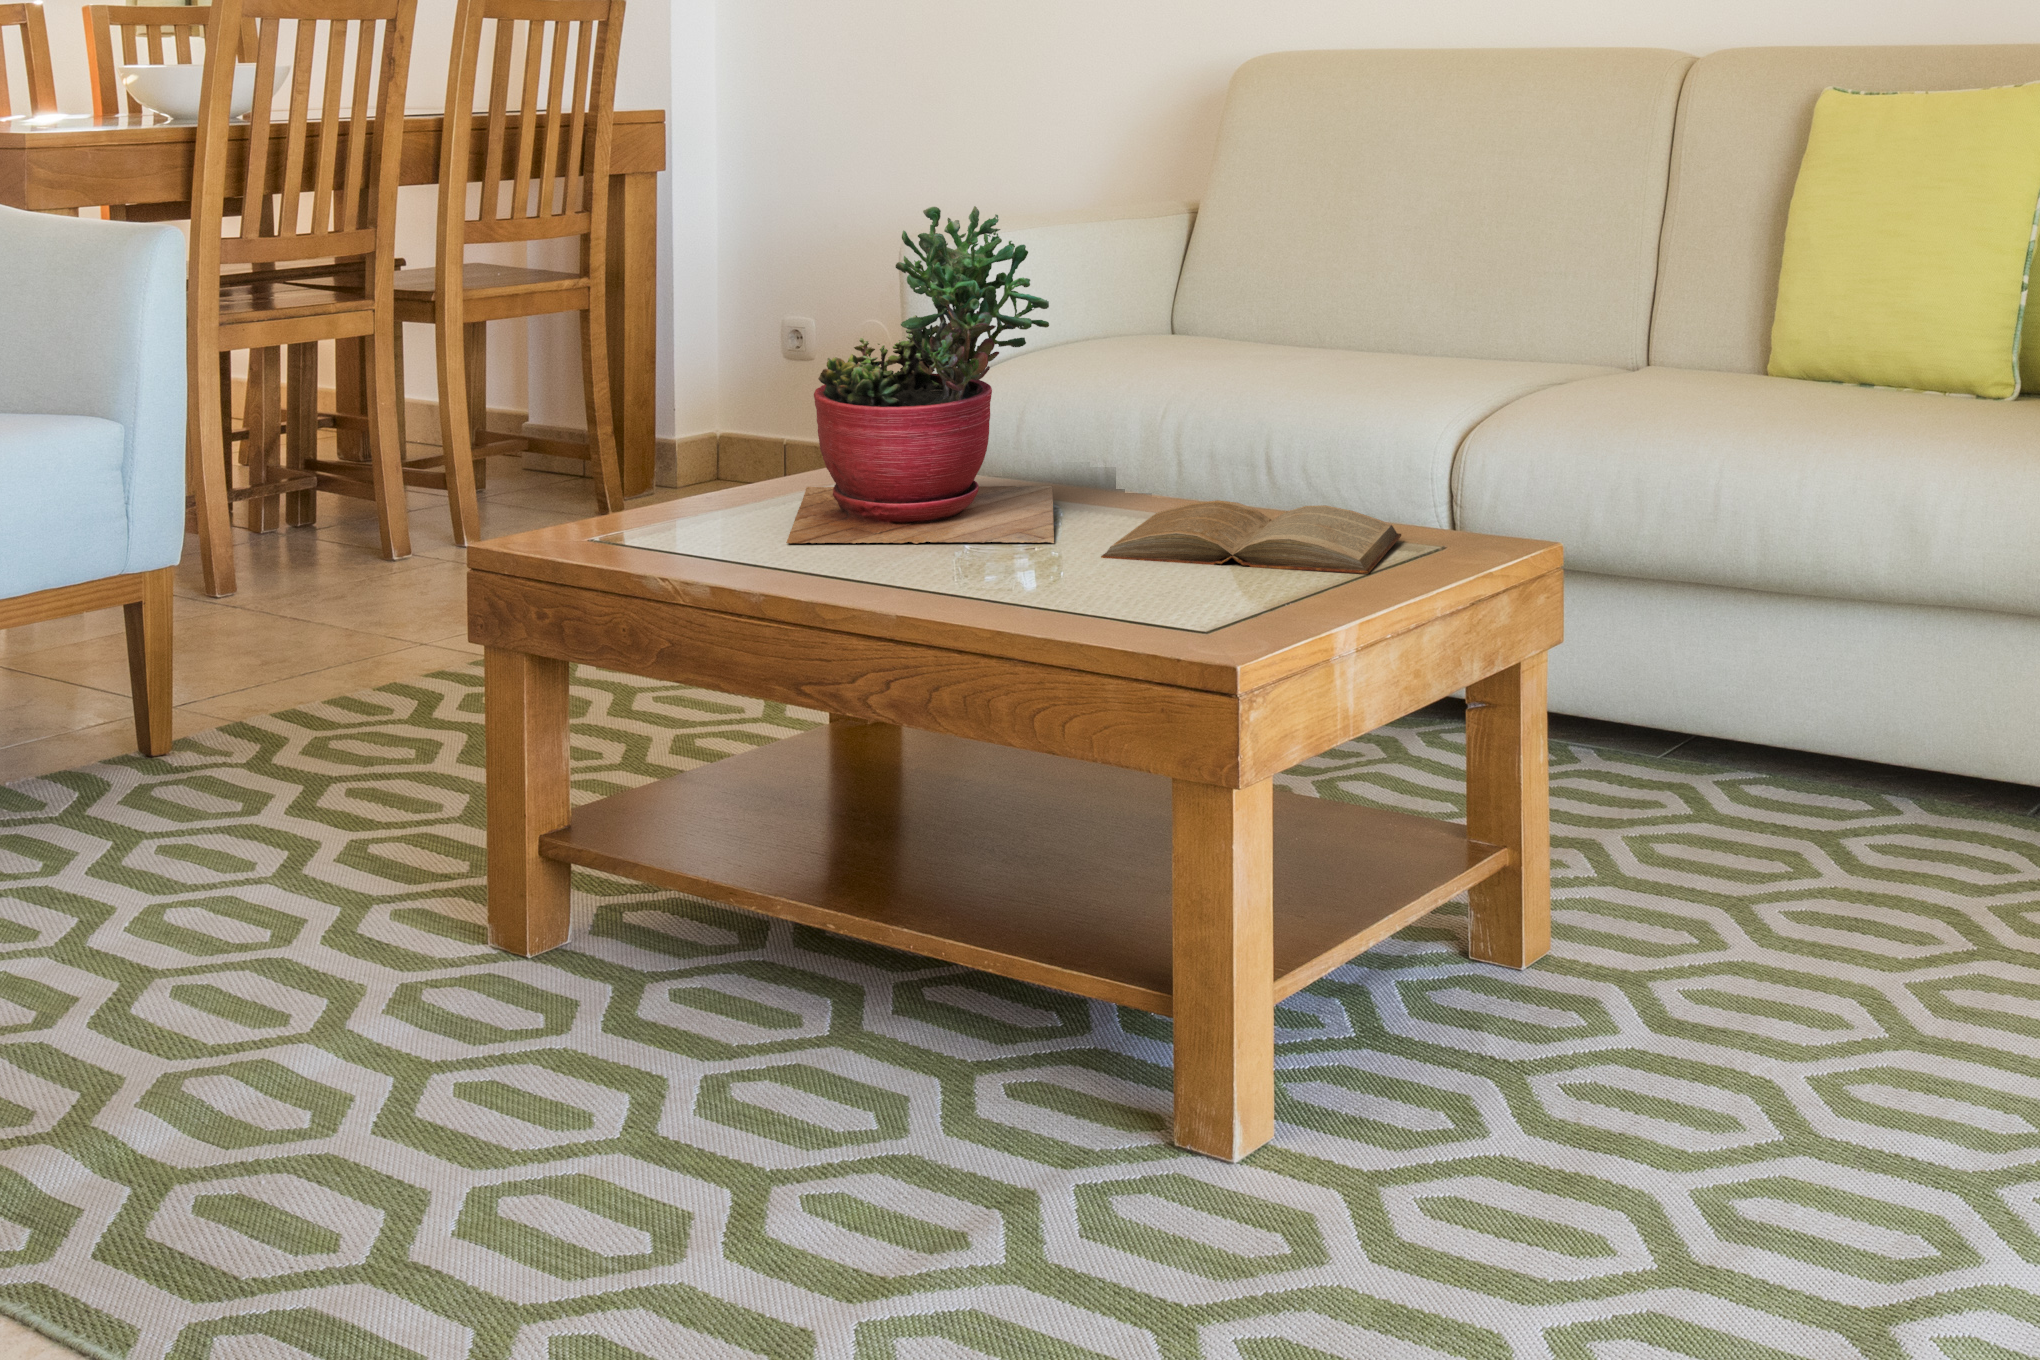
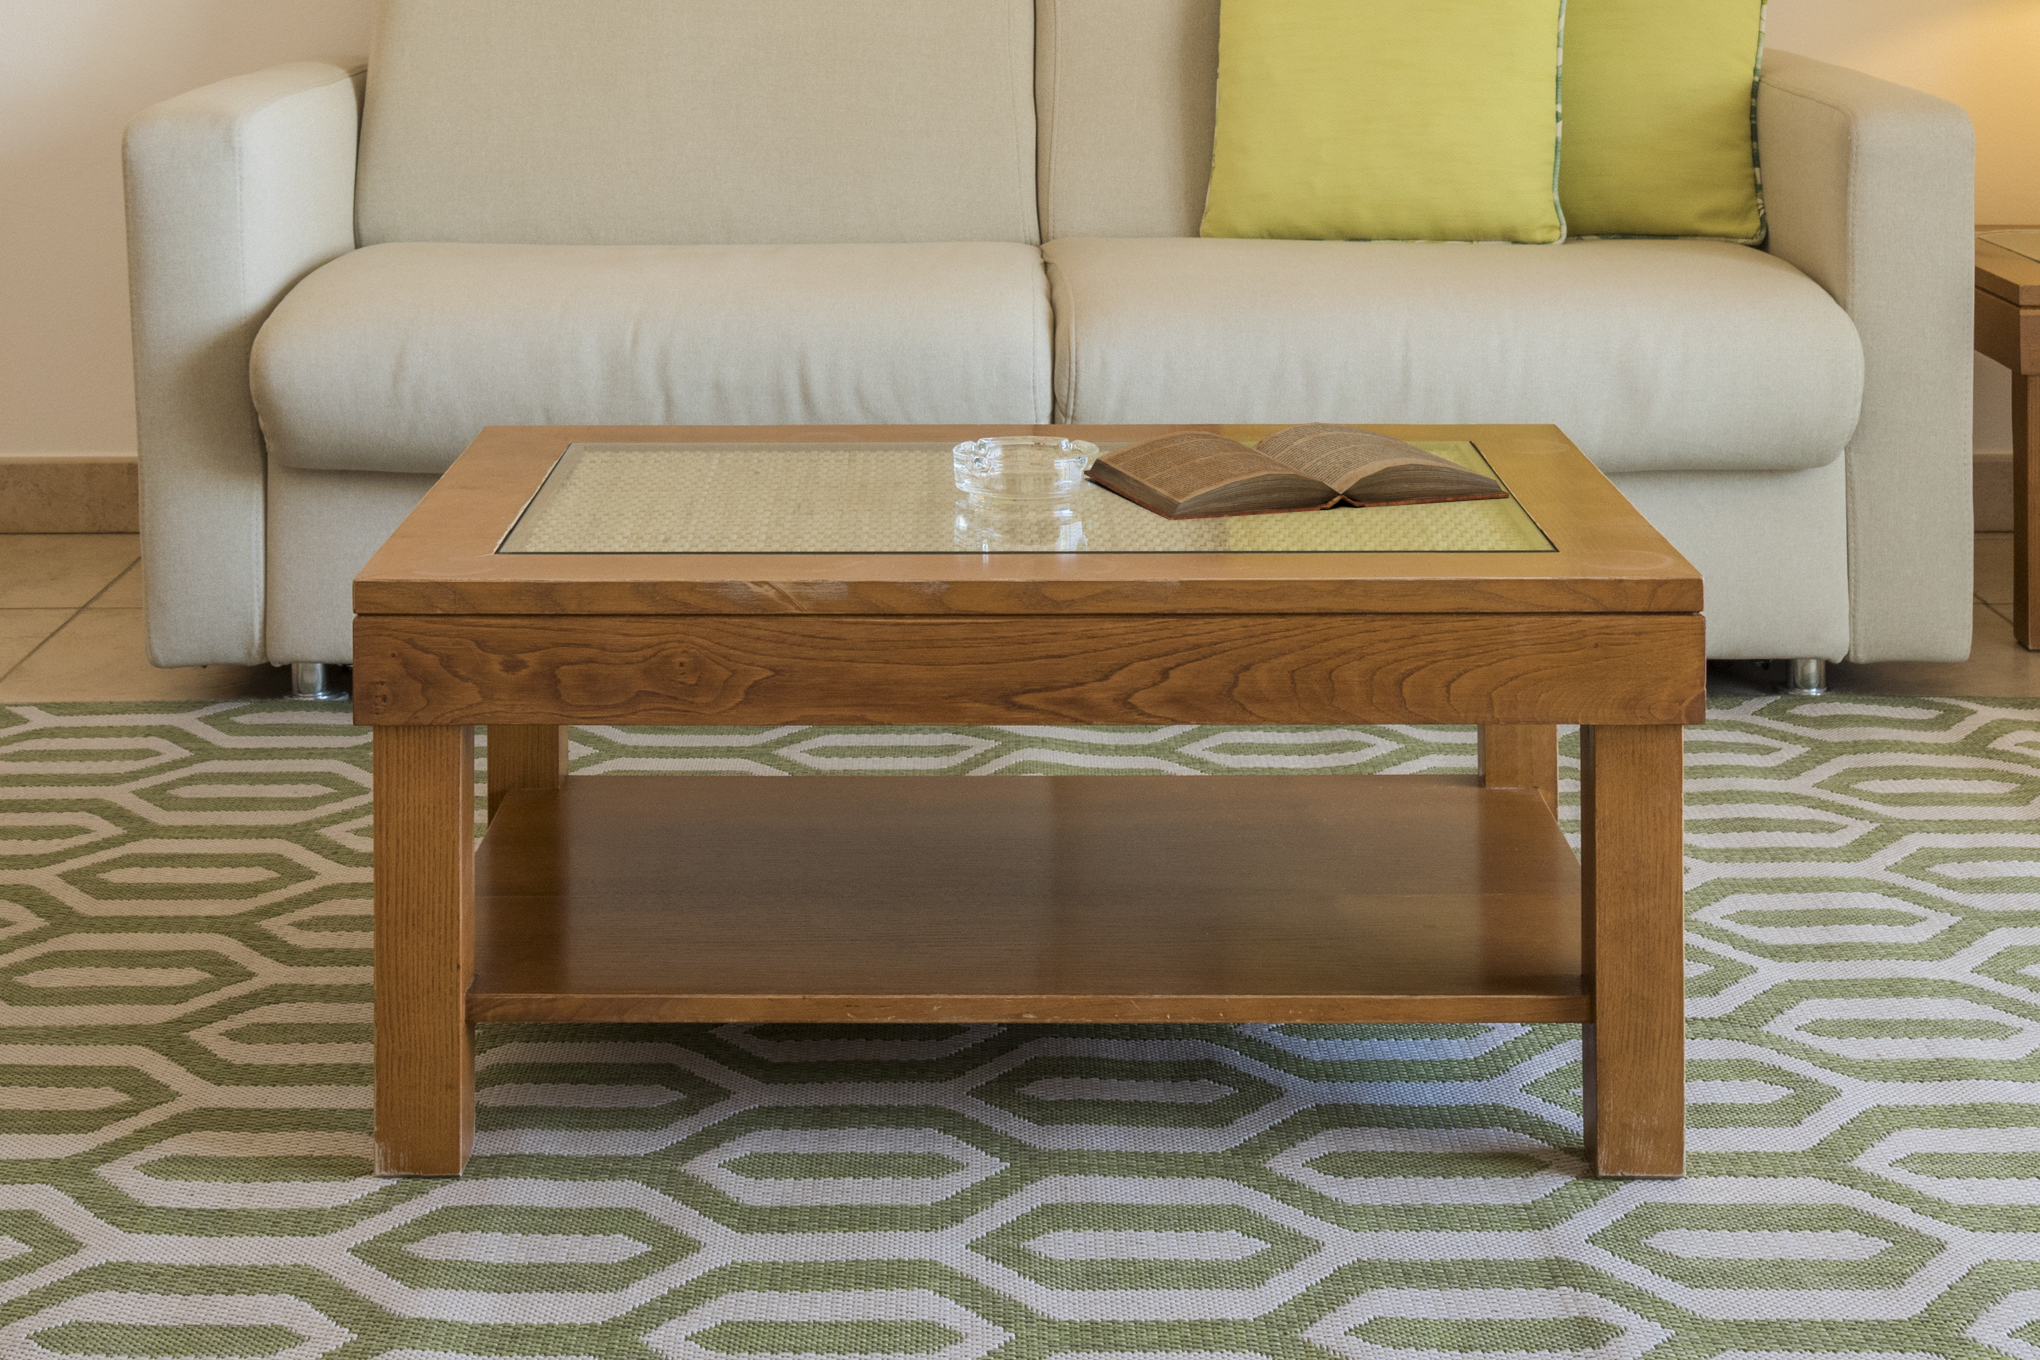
succulent plant: present [786,206,1054,544] -> none [557,36,1057,557]

